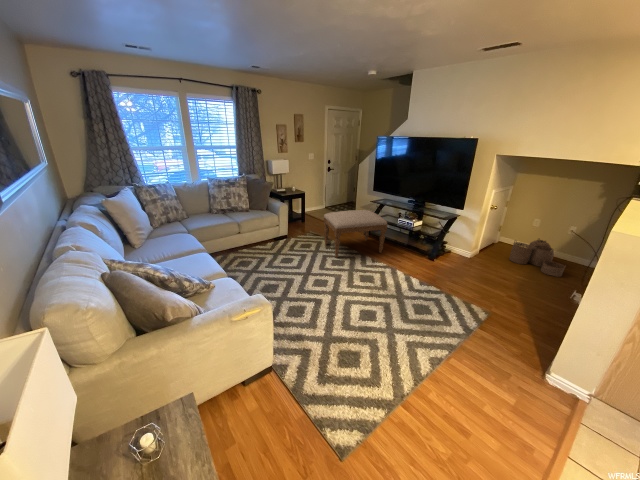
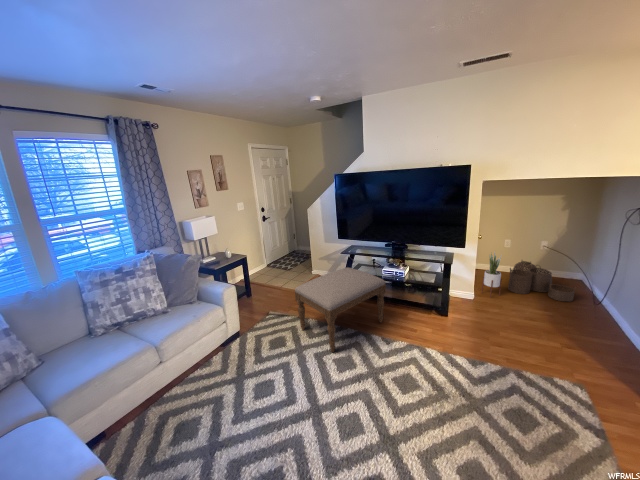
potted plant: none [481,220,500,260] -> present [482,253,502,297]

